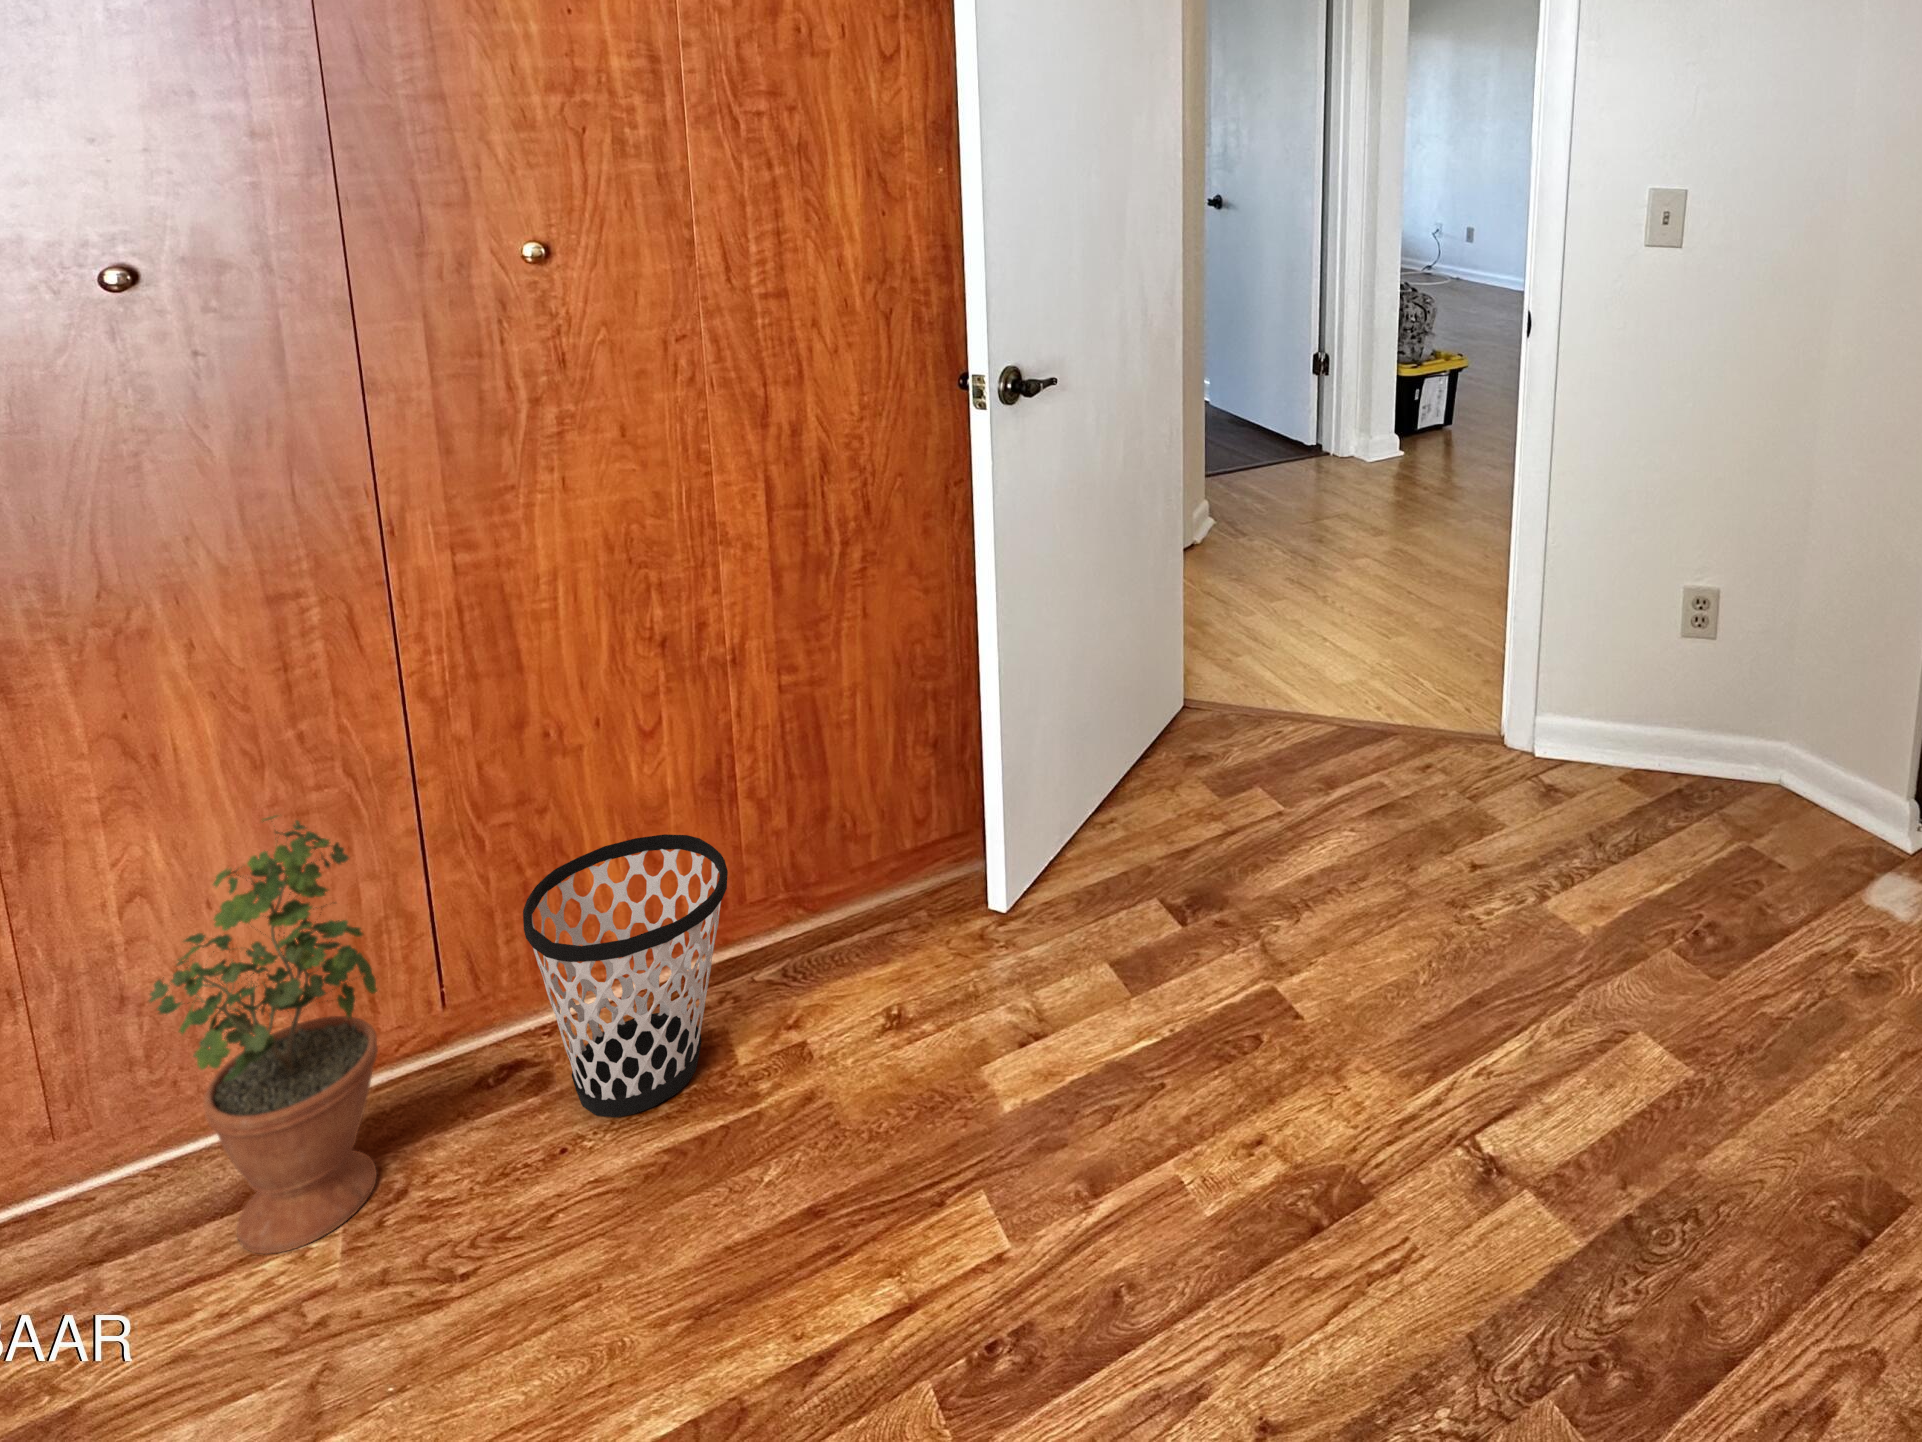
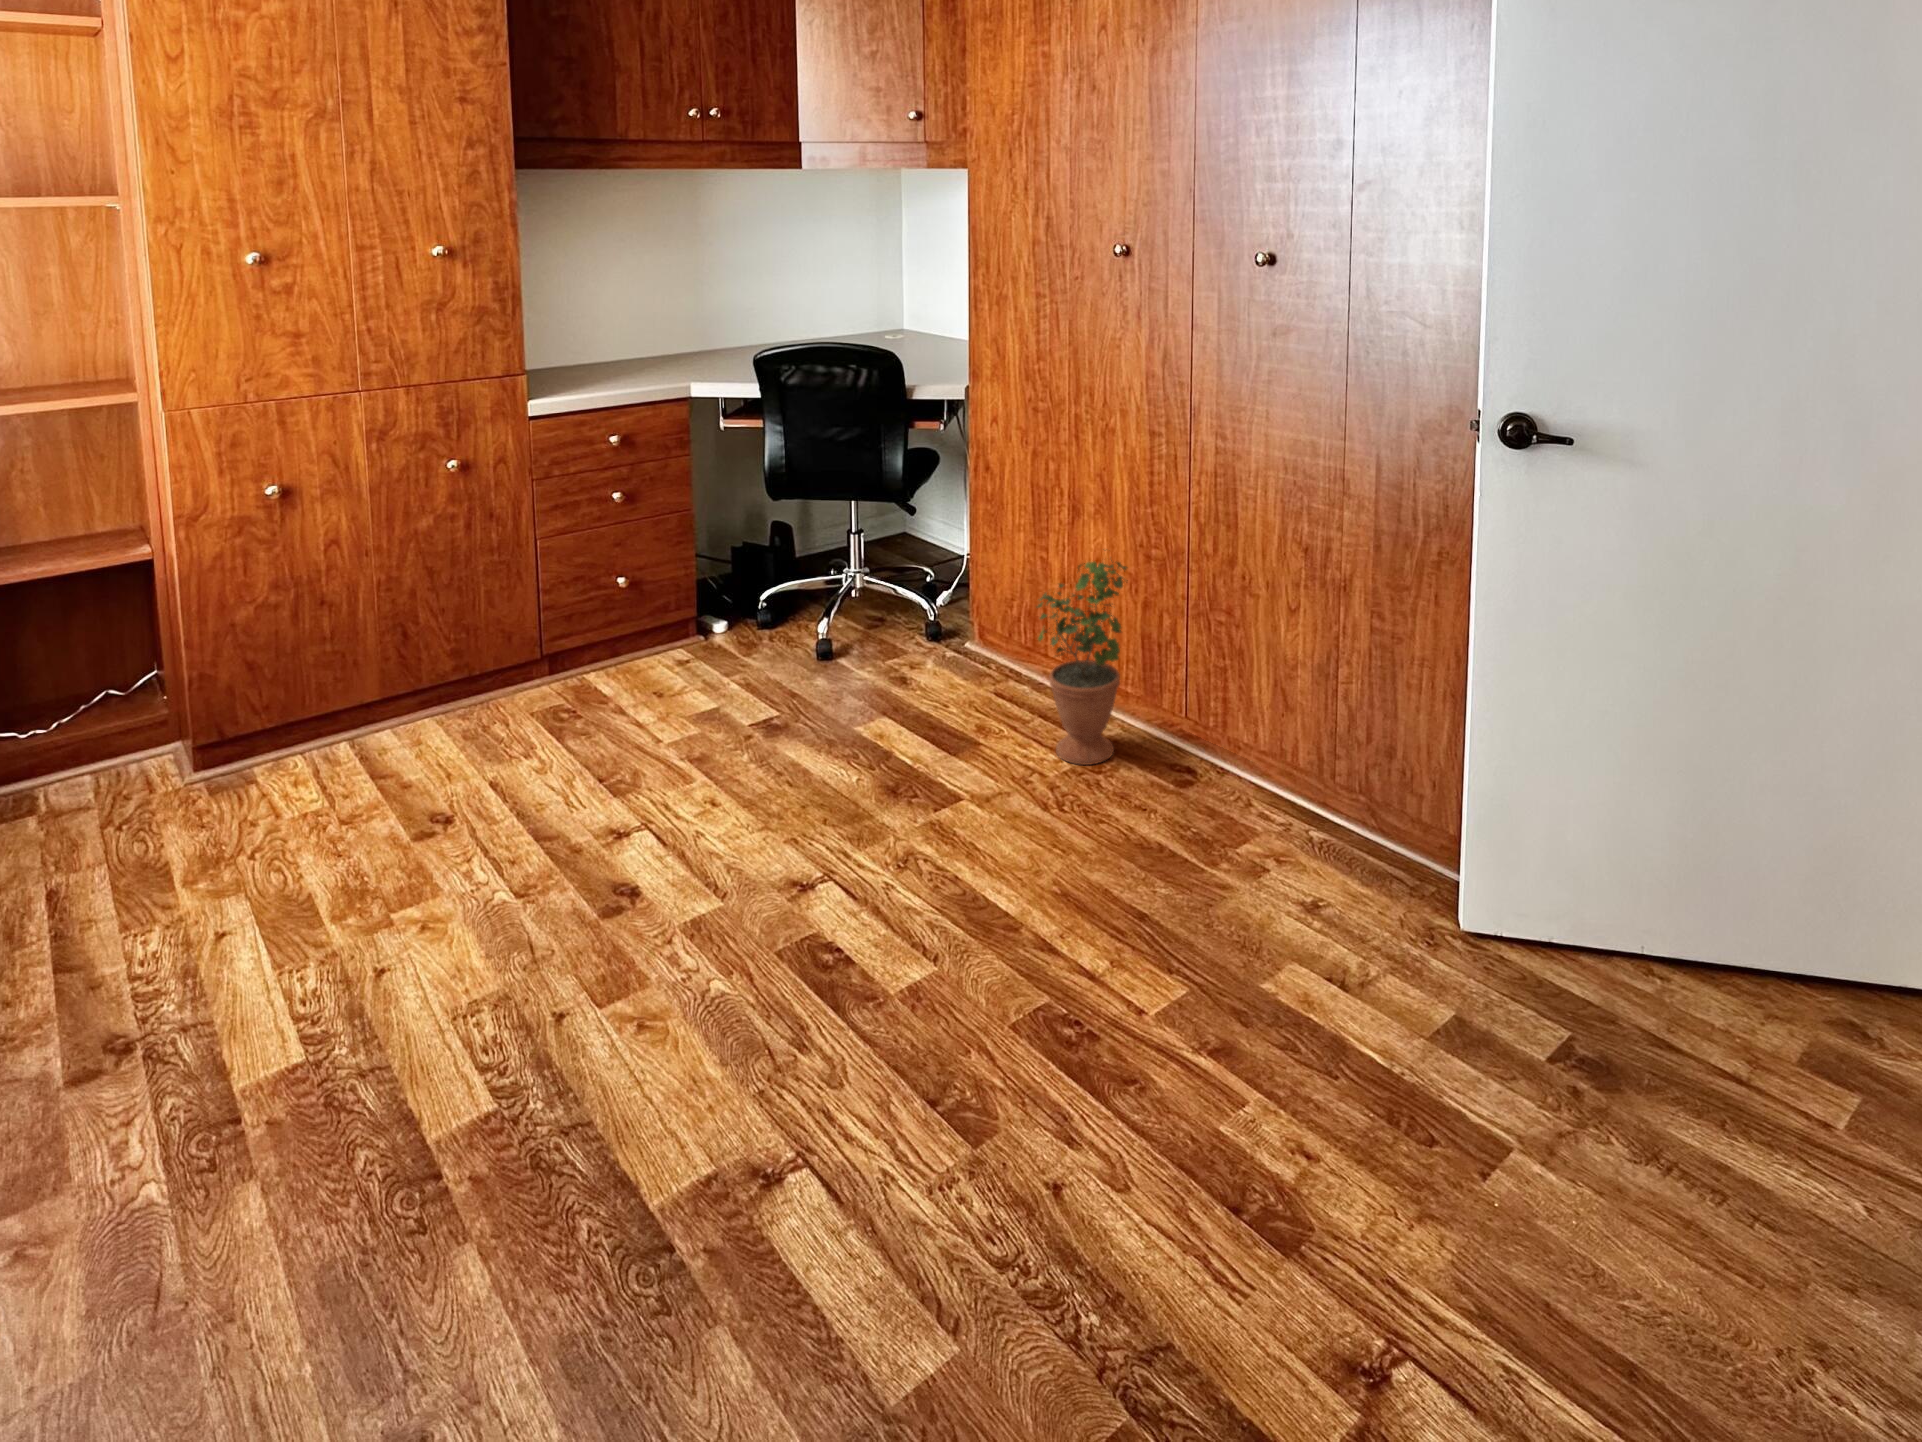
wastebasket: present [523,834,728,1117] -> none [1146,661,1269,832]

